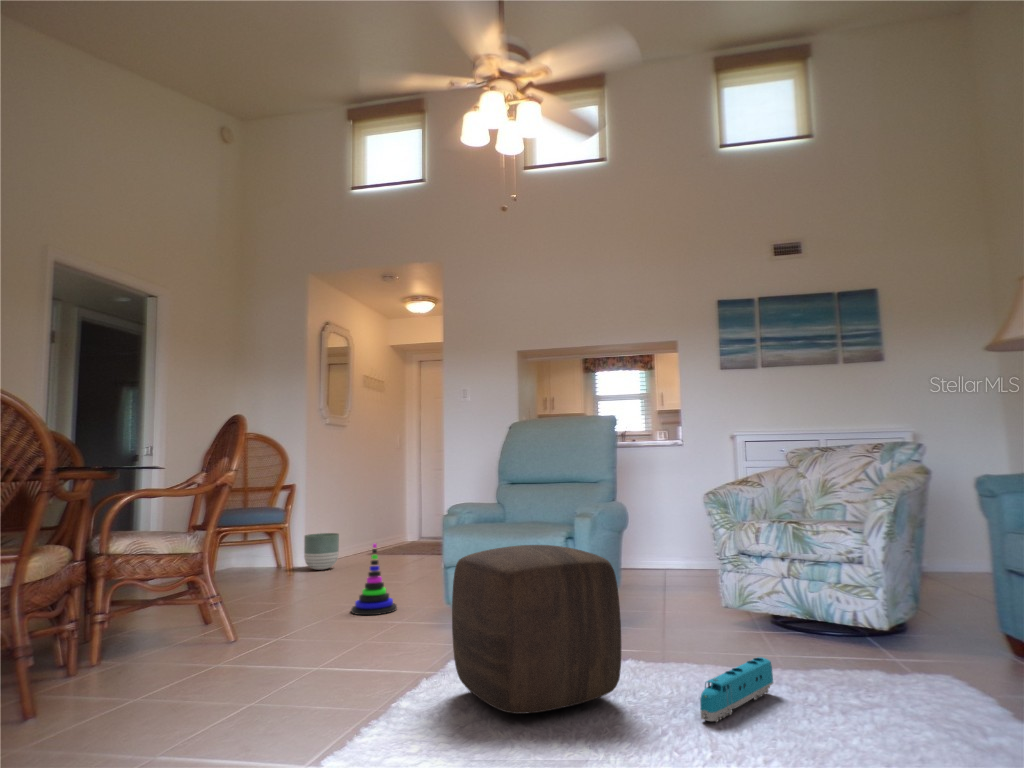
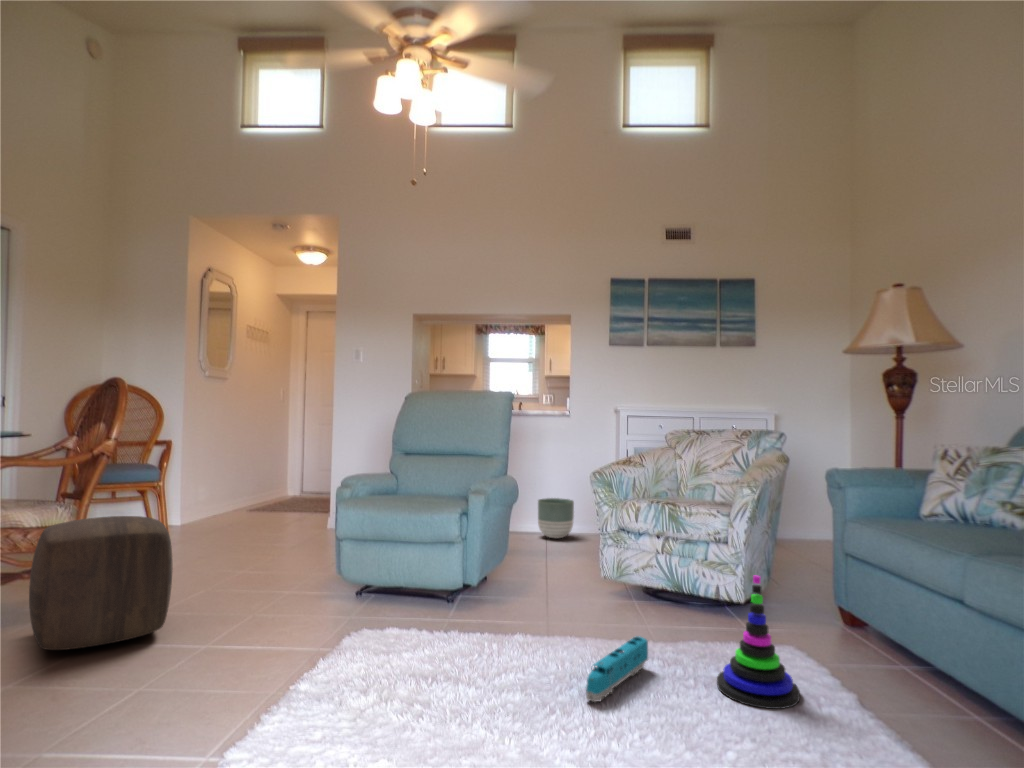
planter: present [304,533,339,570] -> present [538,498,574,538]
stacking toy: present [351,544,397,615] -> present [717,575,800,709]
ottoman: present [452,545,621,714] -> present [29,516,172,650]

